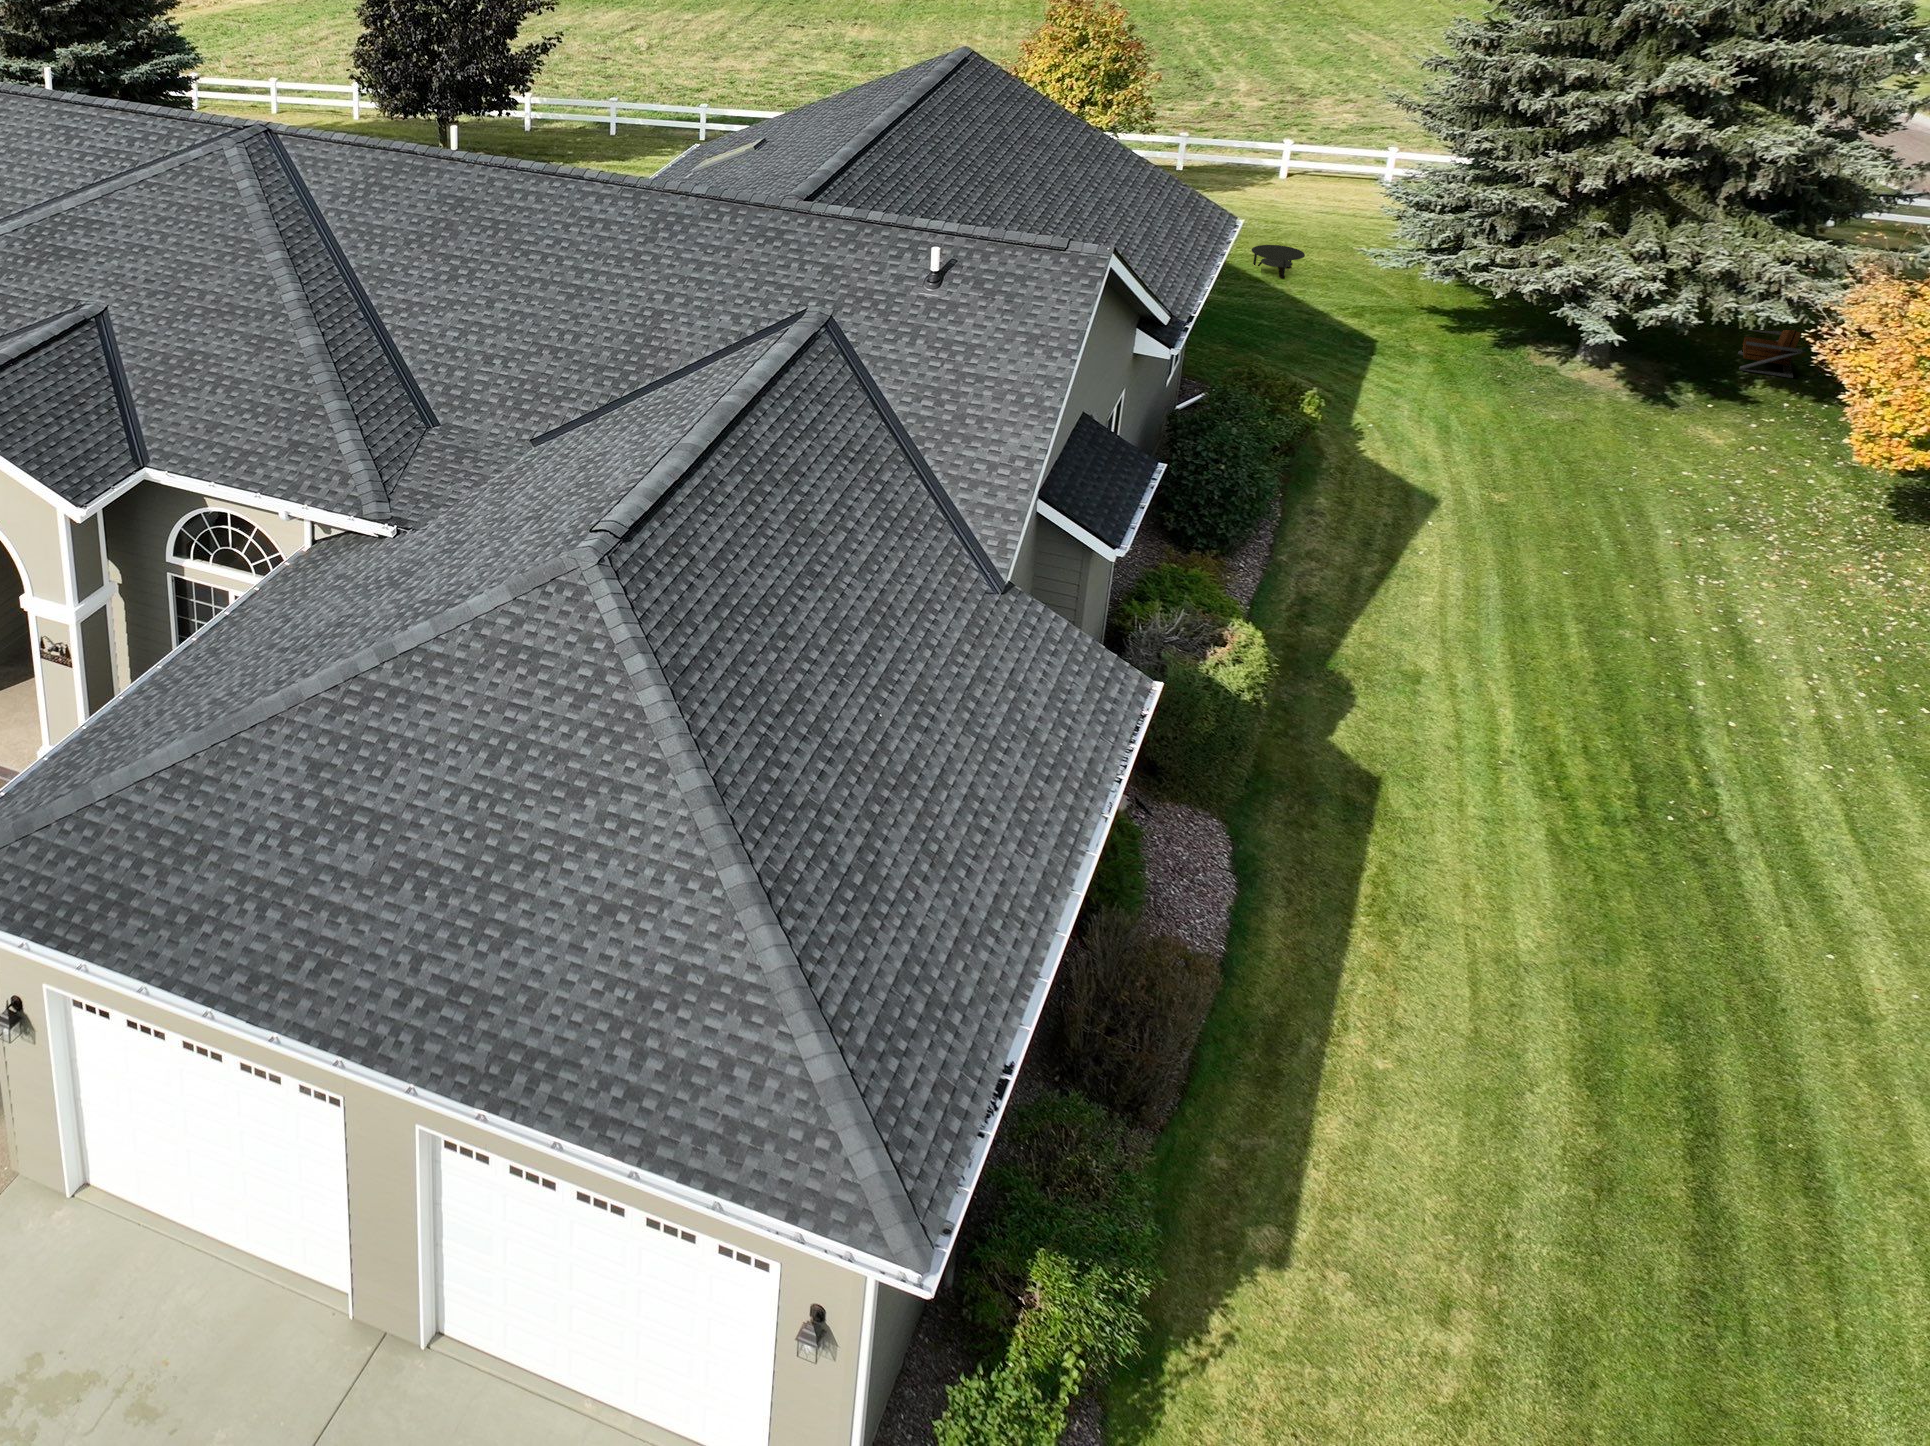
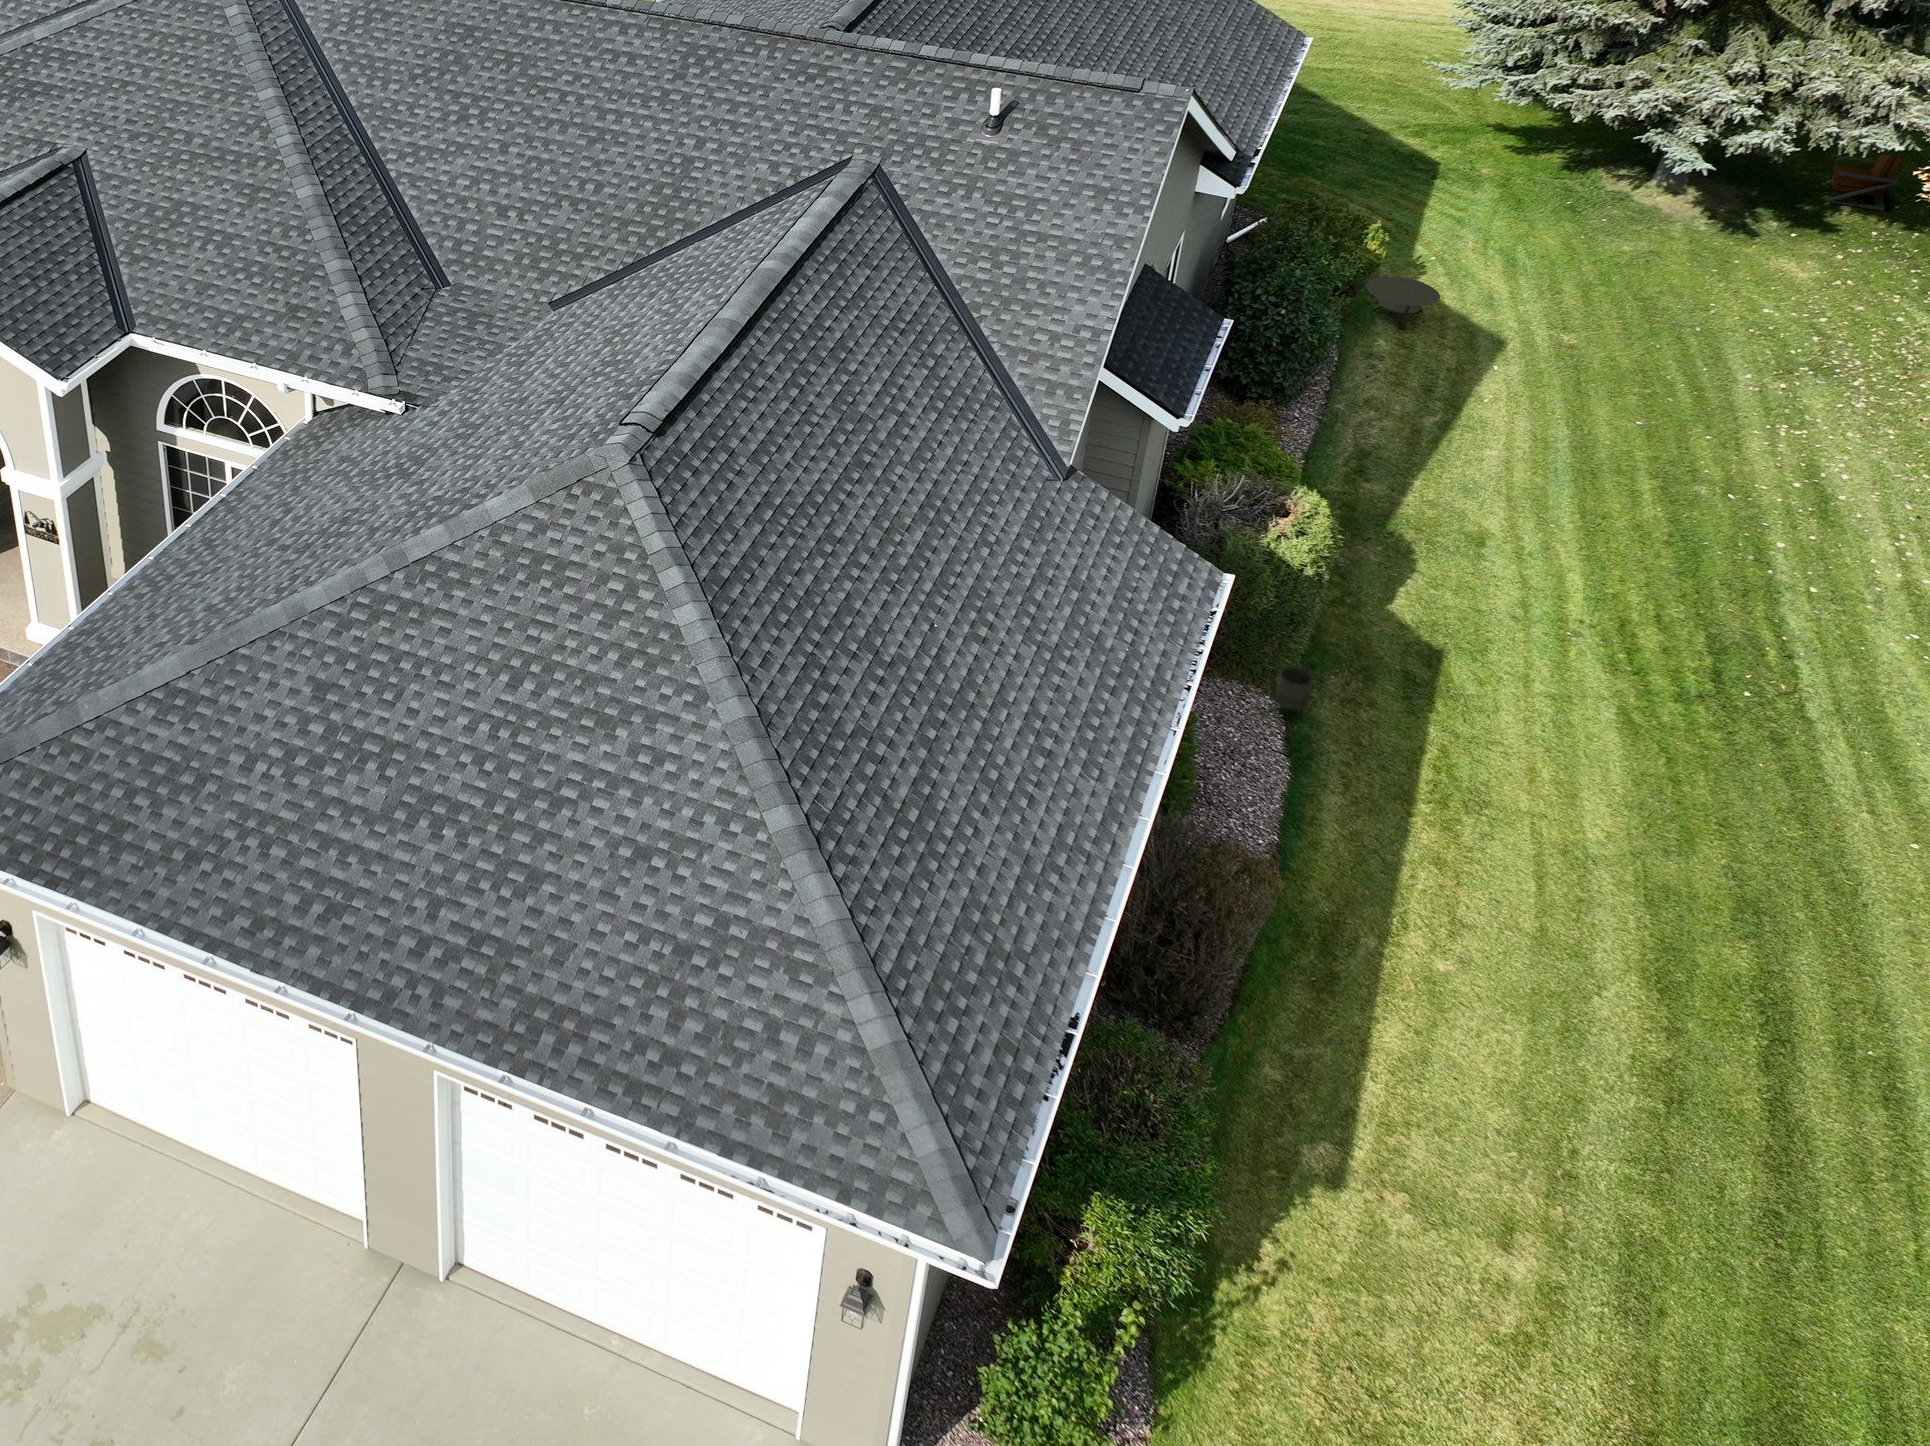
round table: present [1252,245,1305,278] -> present [1367,277,1440,329]
planter: none [1223,789,1263,842] -> present [1269,666,1314,719]

